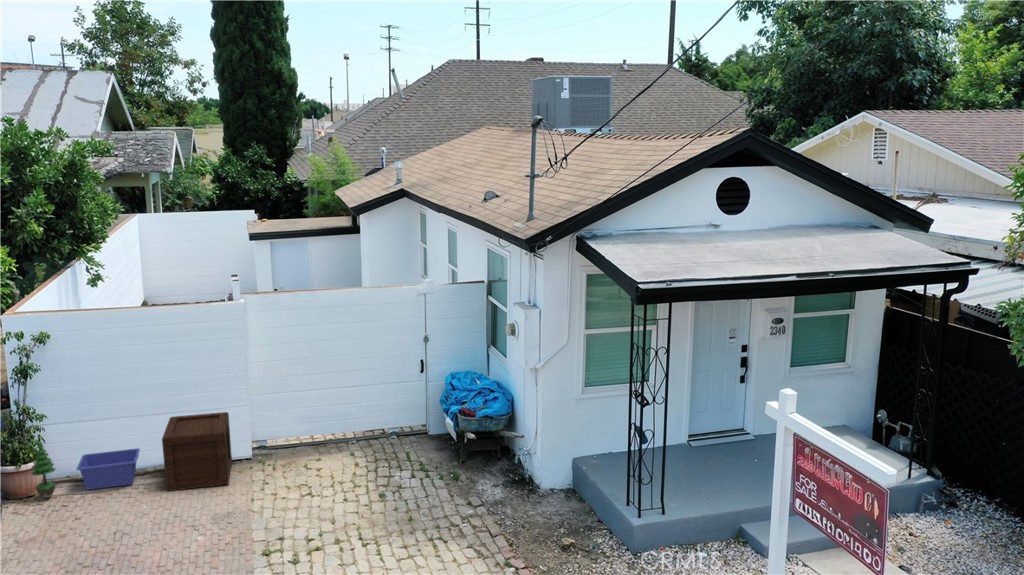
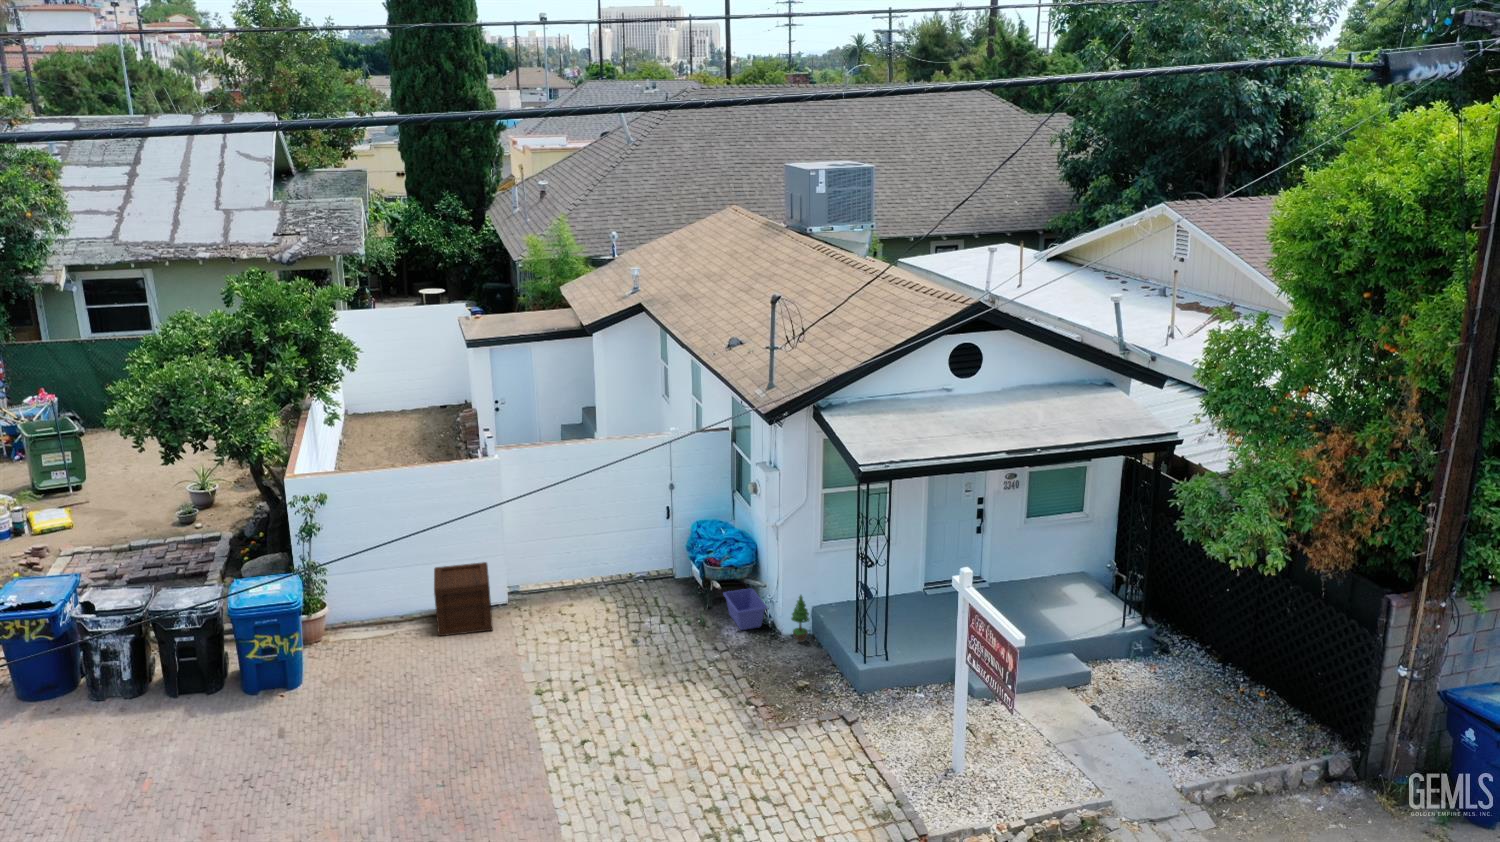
potted tree: present [32,443,56,498] -> present [791,595,809,642]
storage bin: present [77,448,140,490] -> present [723,589,767,630]

